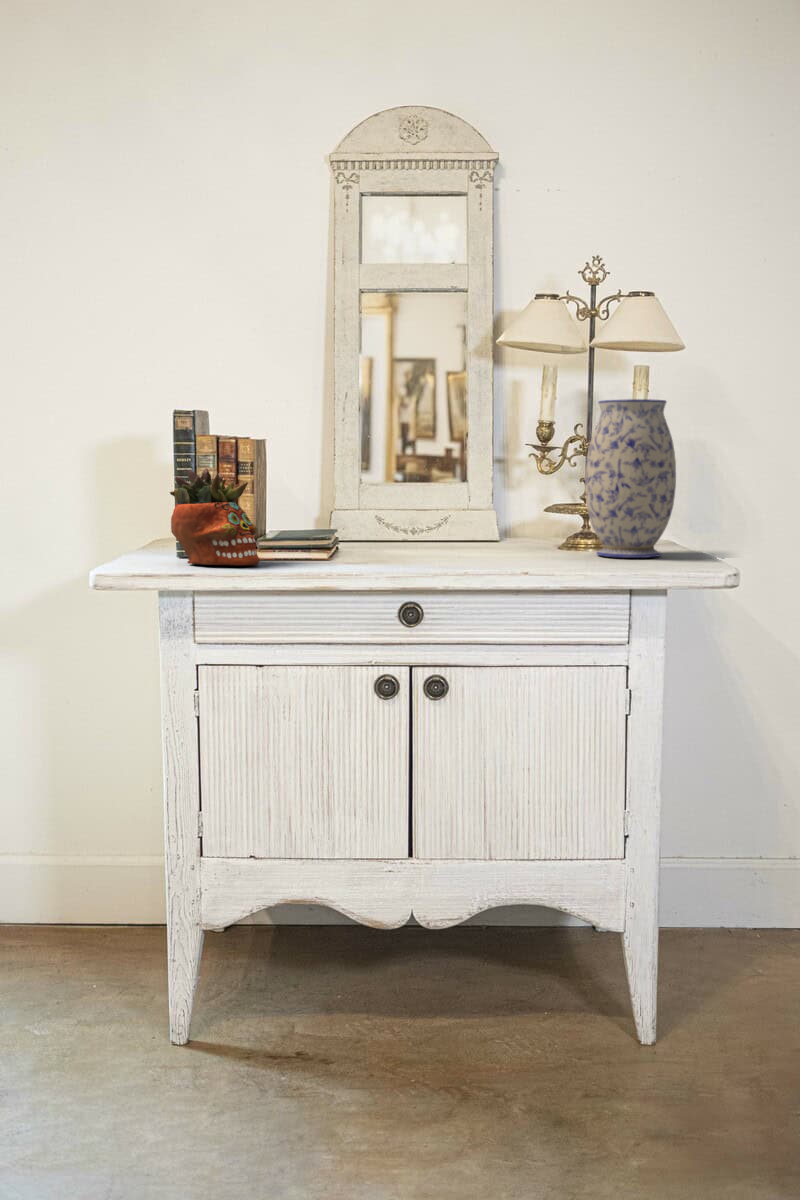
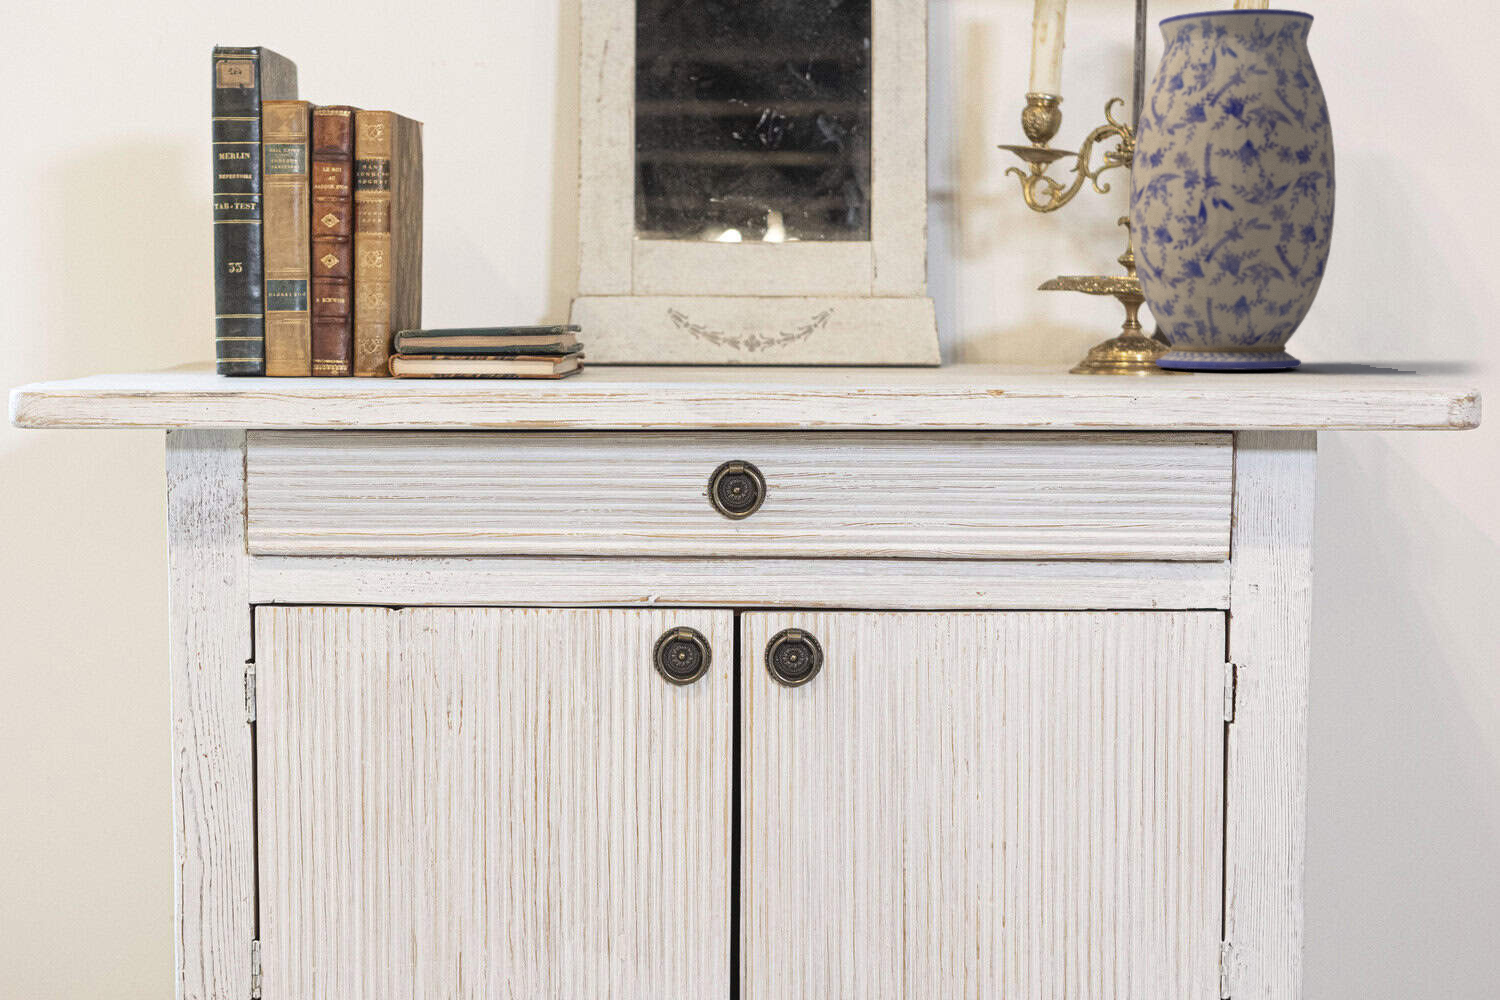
succulent planter: present [170,468,259,565] -> none [194,168,390,382]

